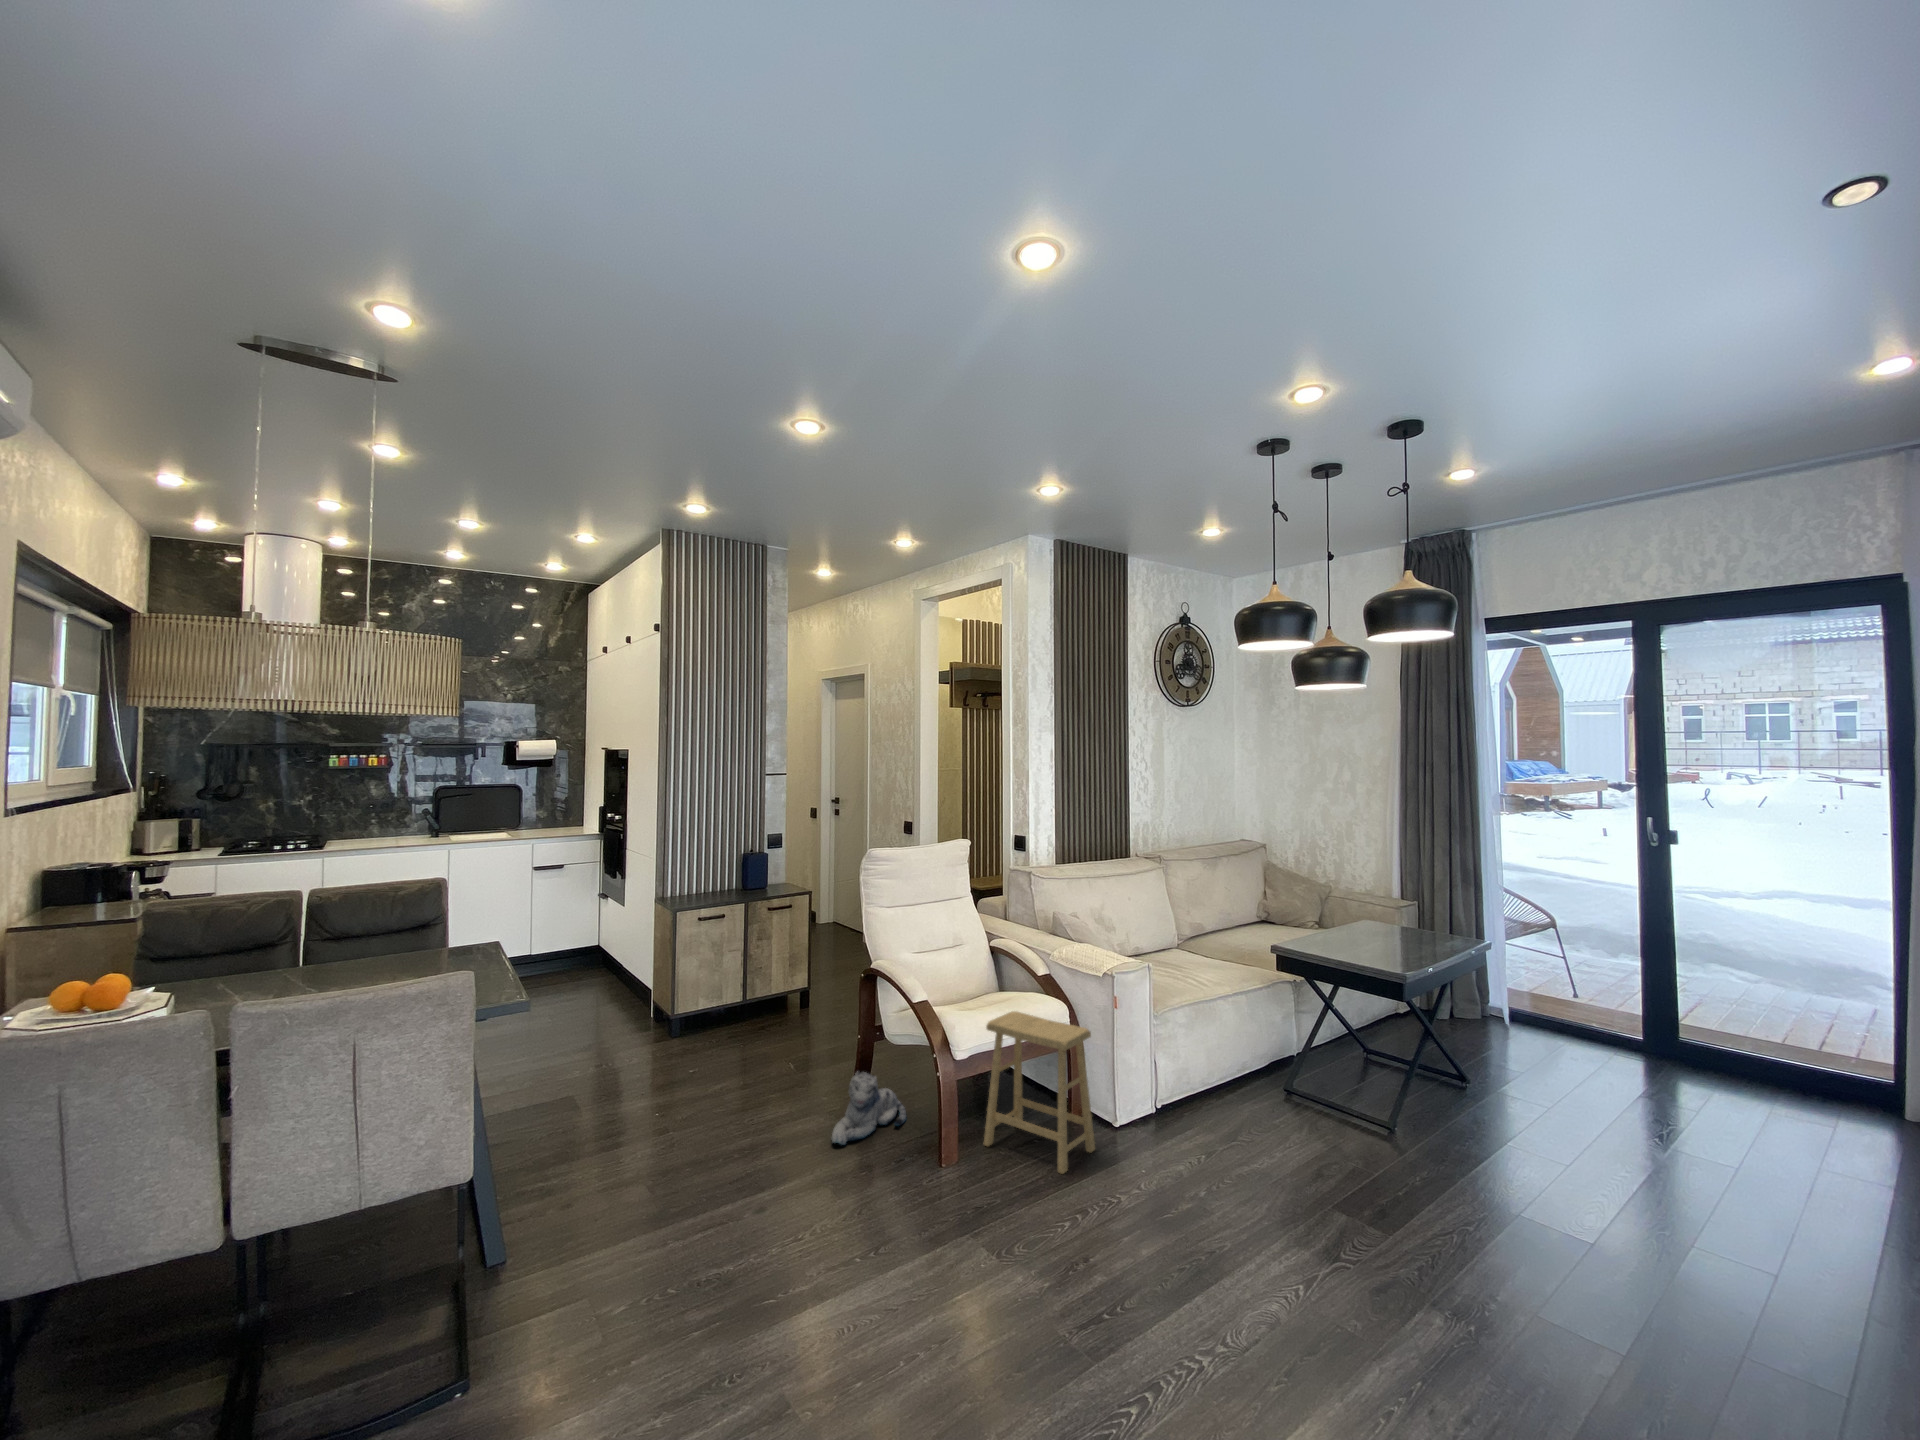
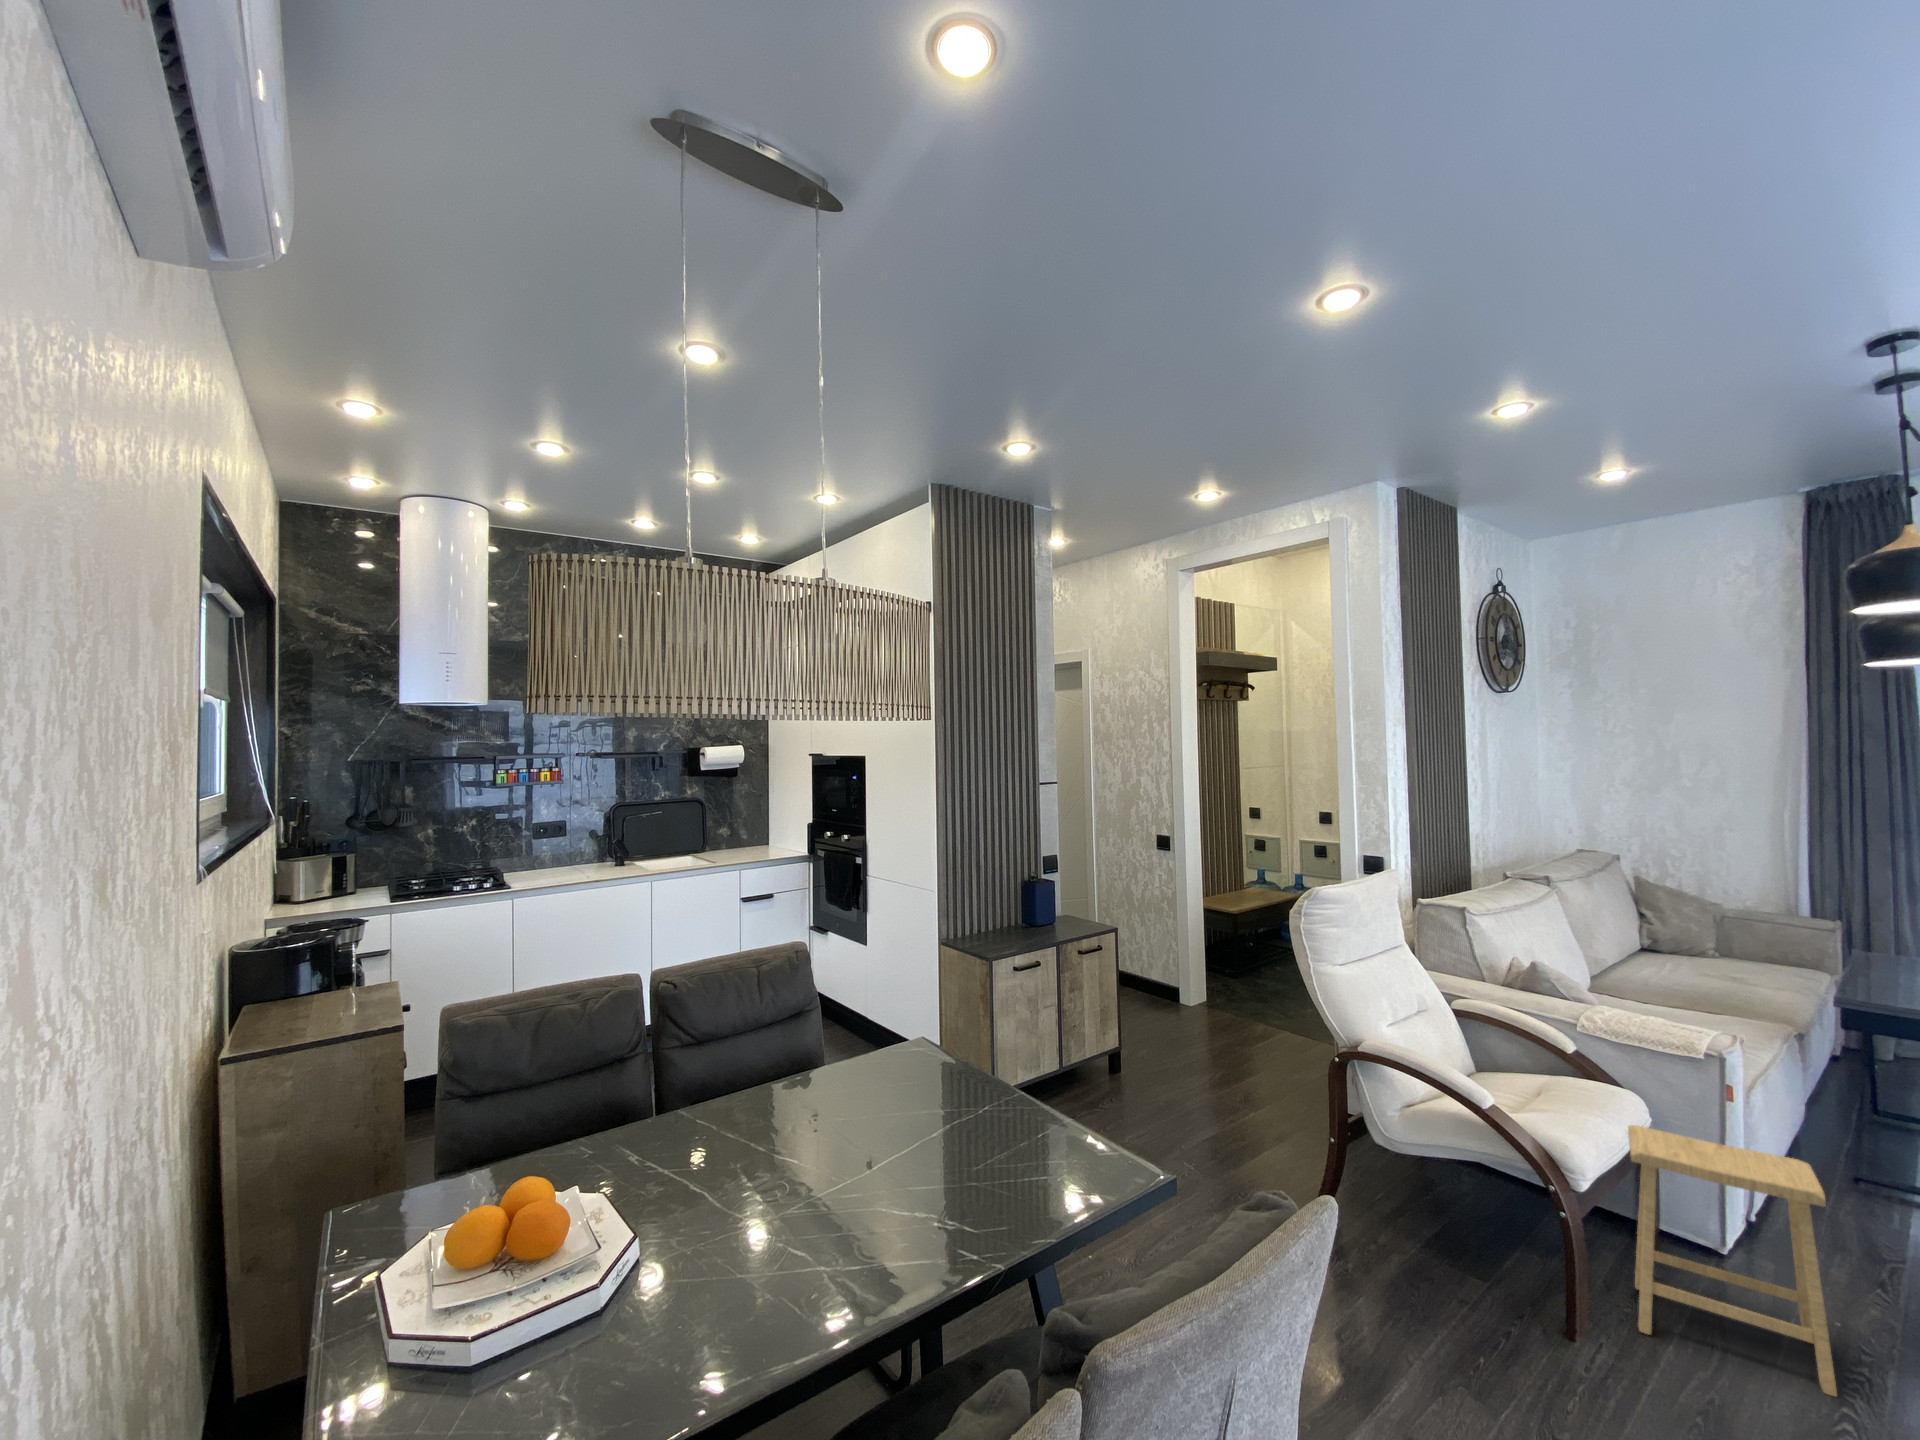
plush toy: present [831,1072,907,1145] -> none [1385,1216,1476,1339]

